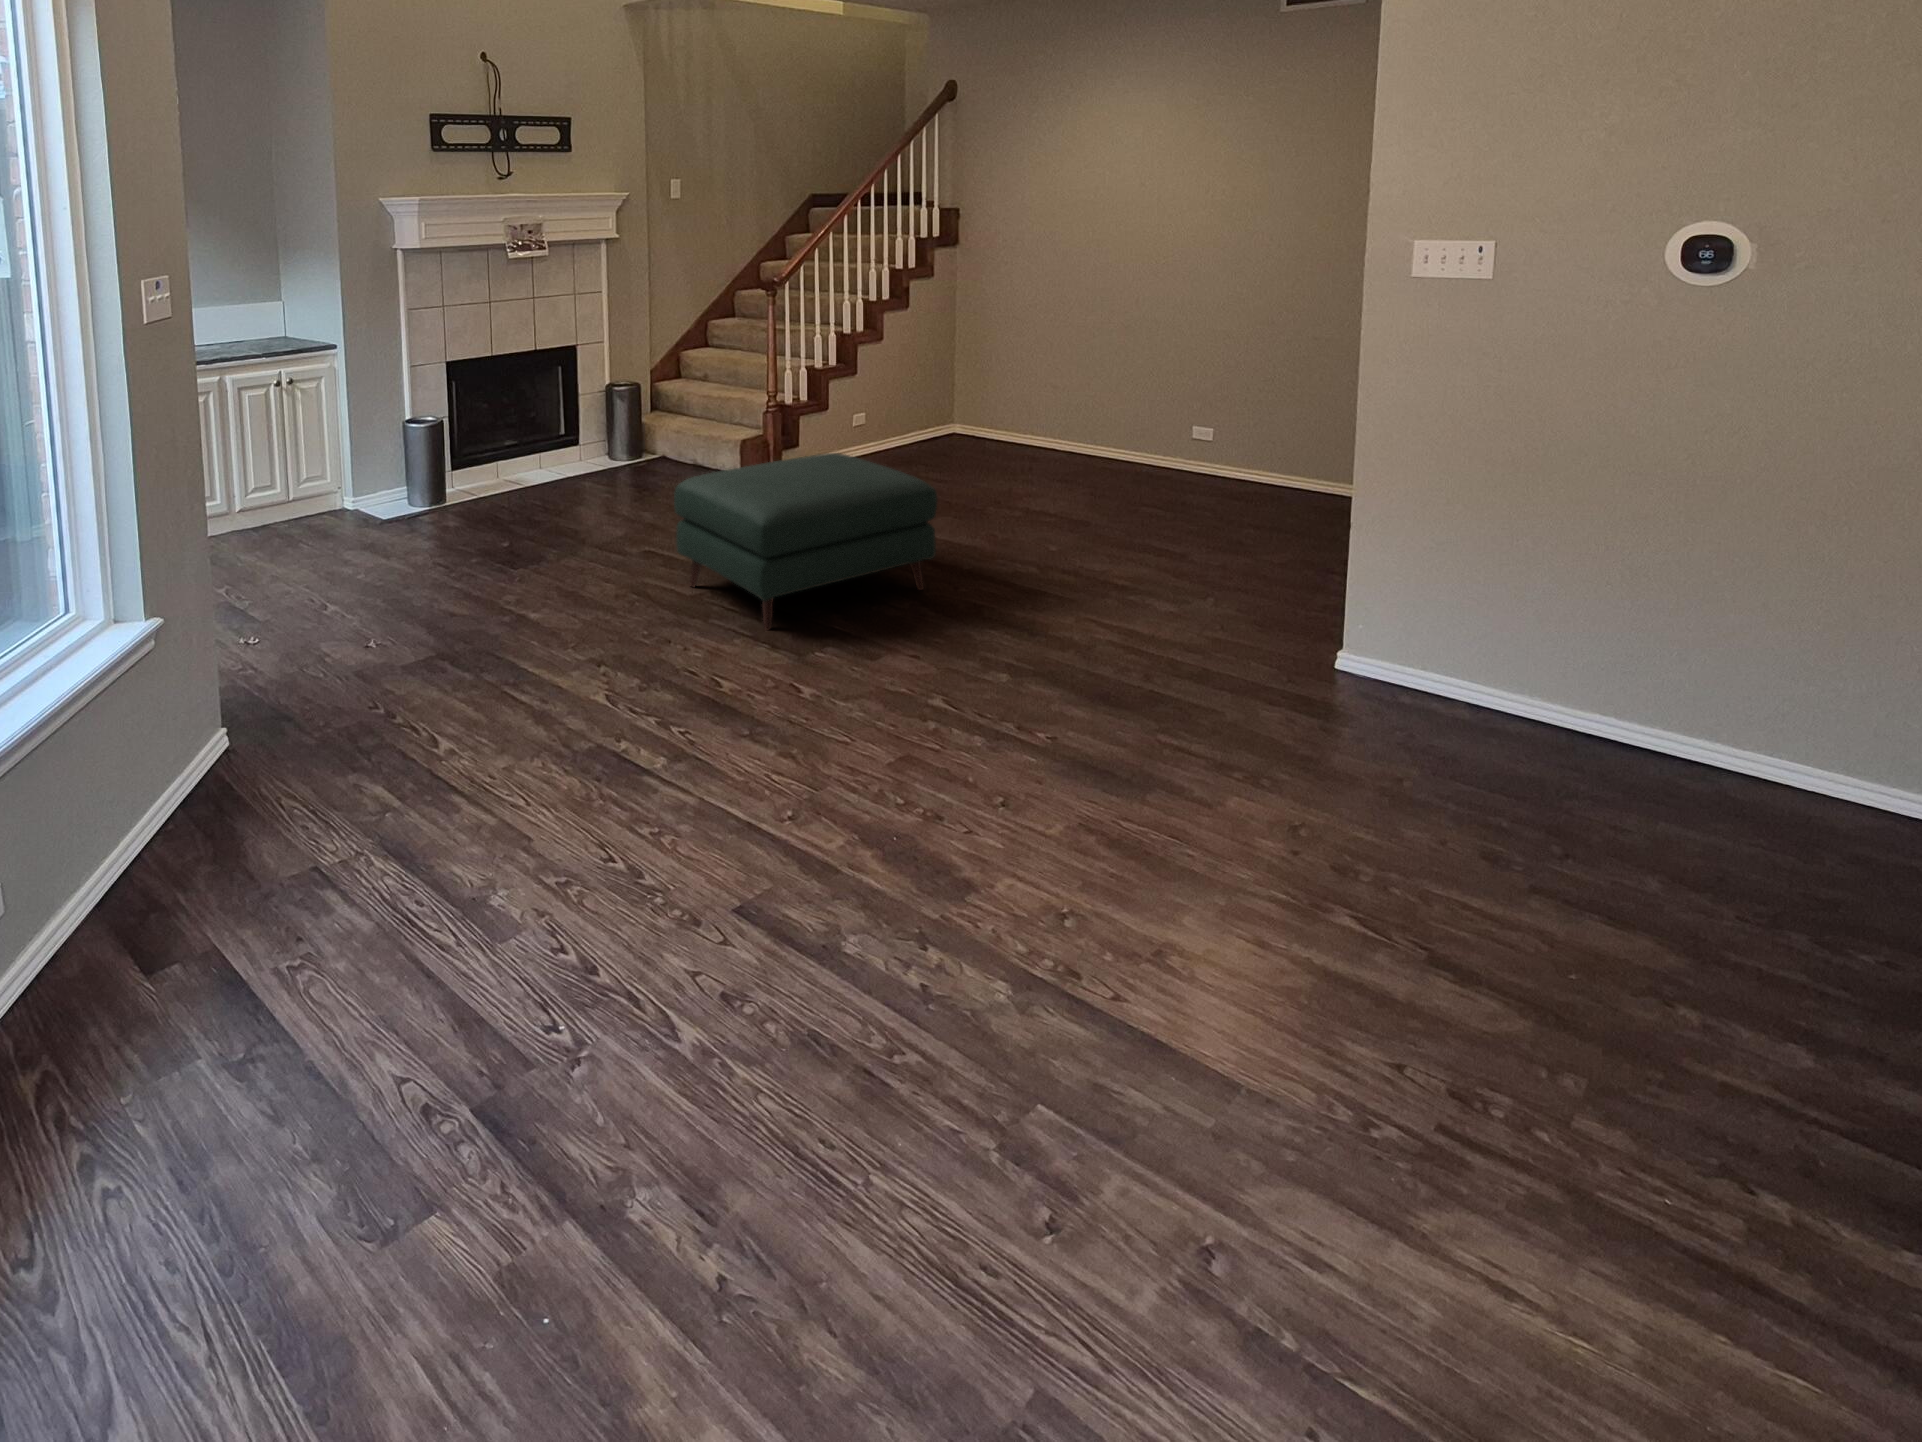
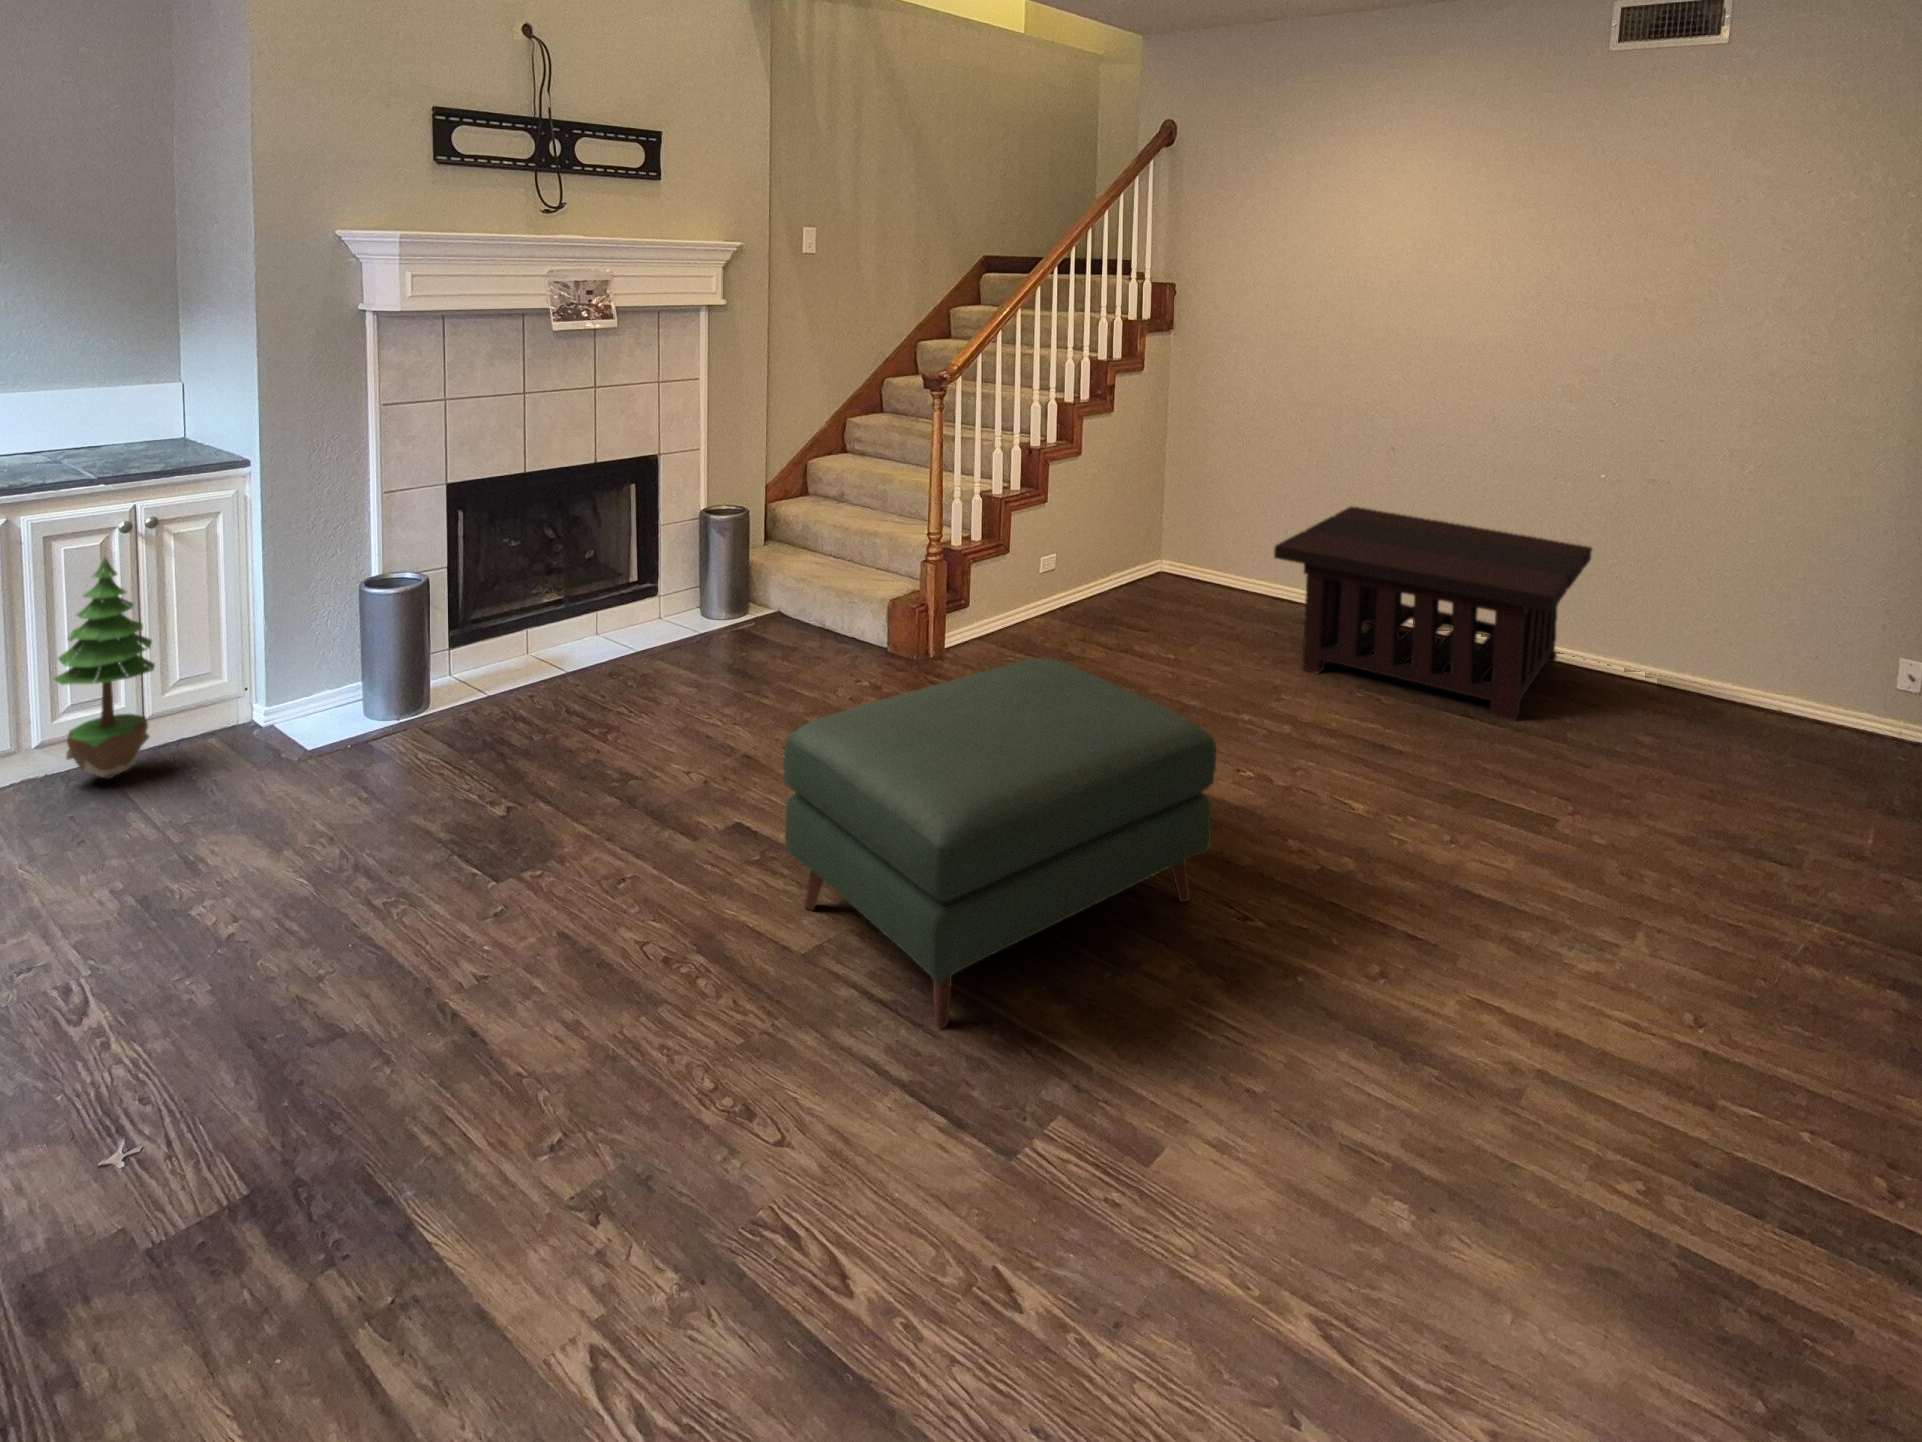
coffee table: none [1018,374,1281,518] -> present [1274,507,1592,721]
potted tree: none [252,398,302,529] -> present [53,558,155,779]

